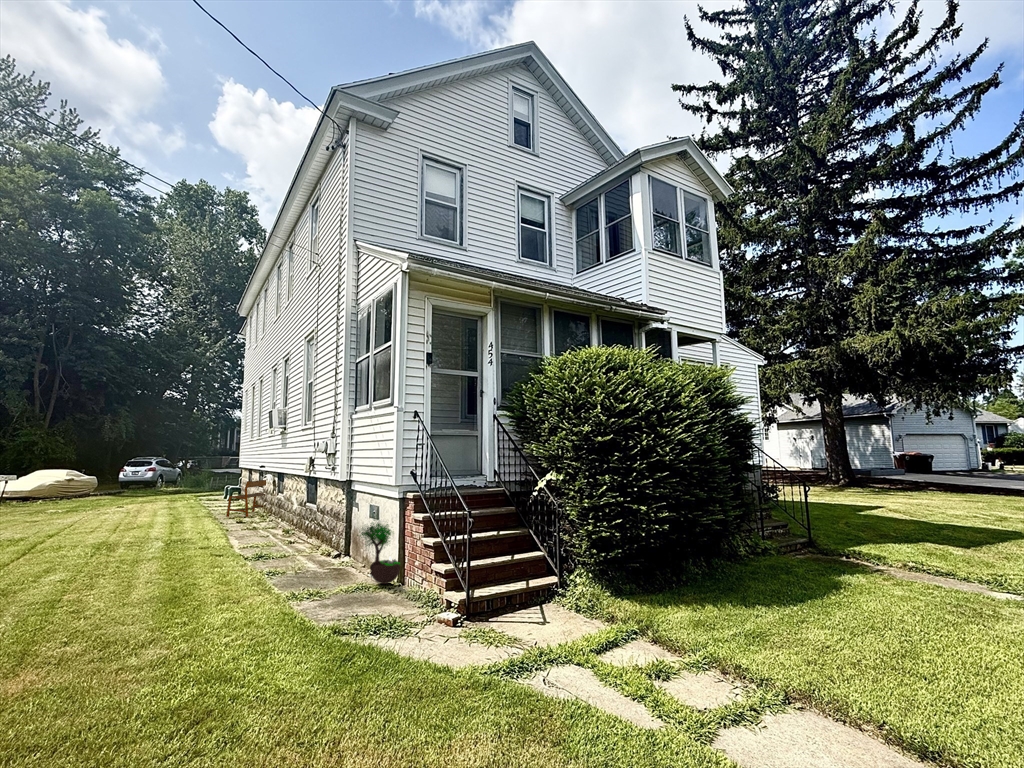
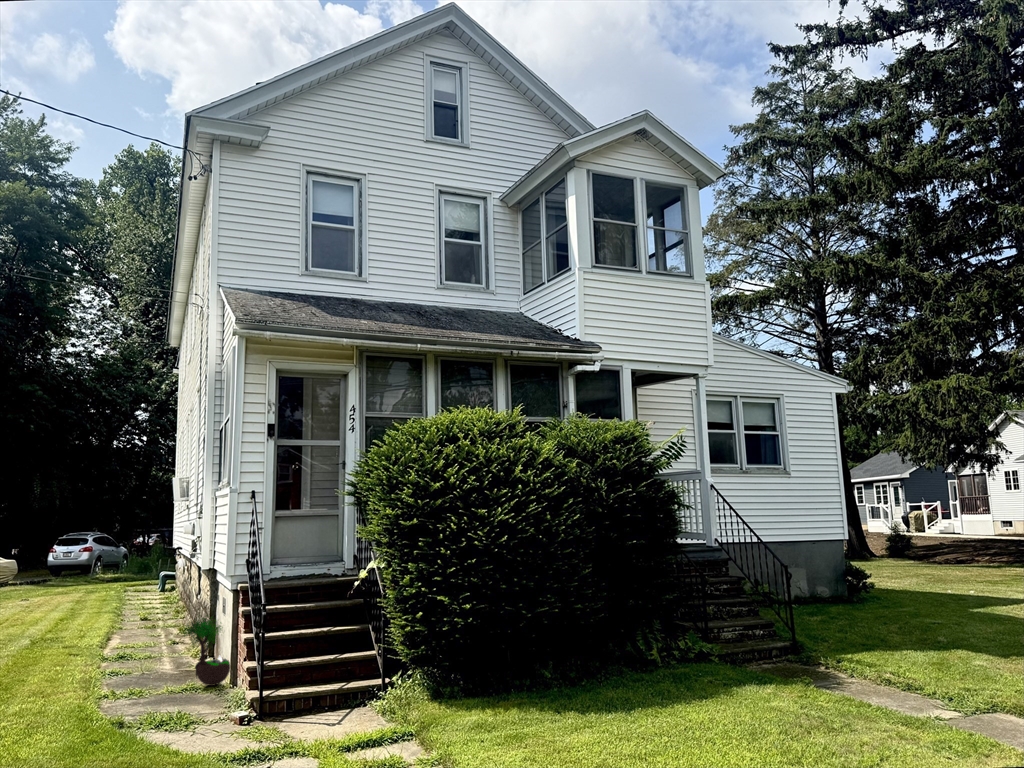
bench: present [226,480,266,517] -> none [136,563,191,611]

